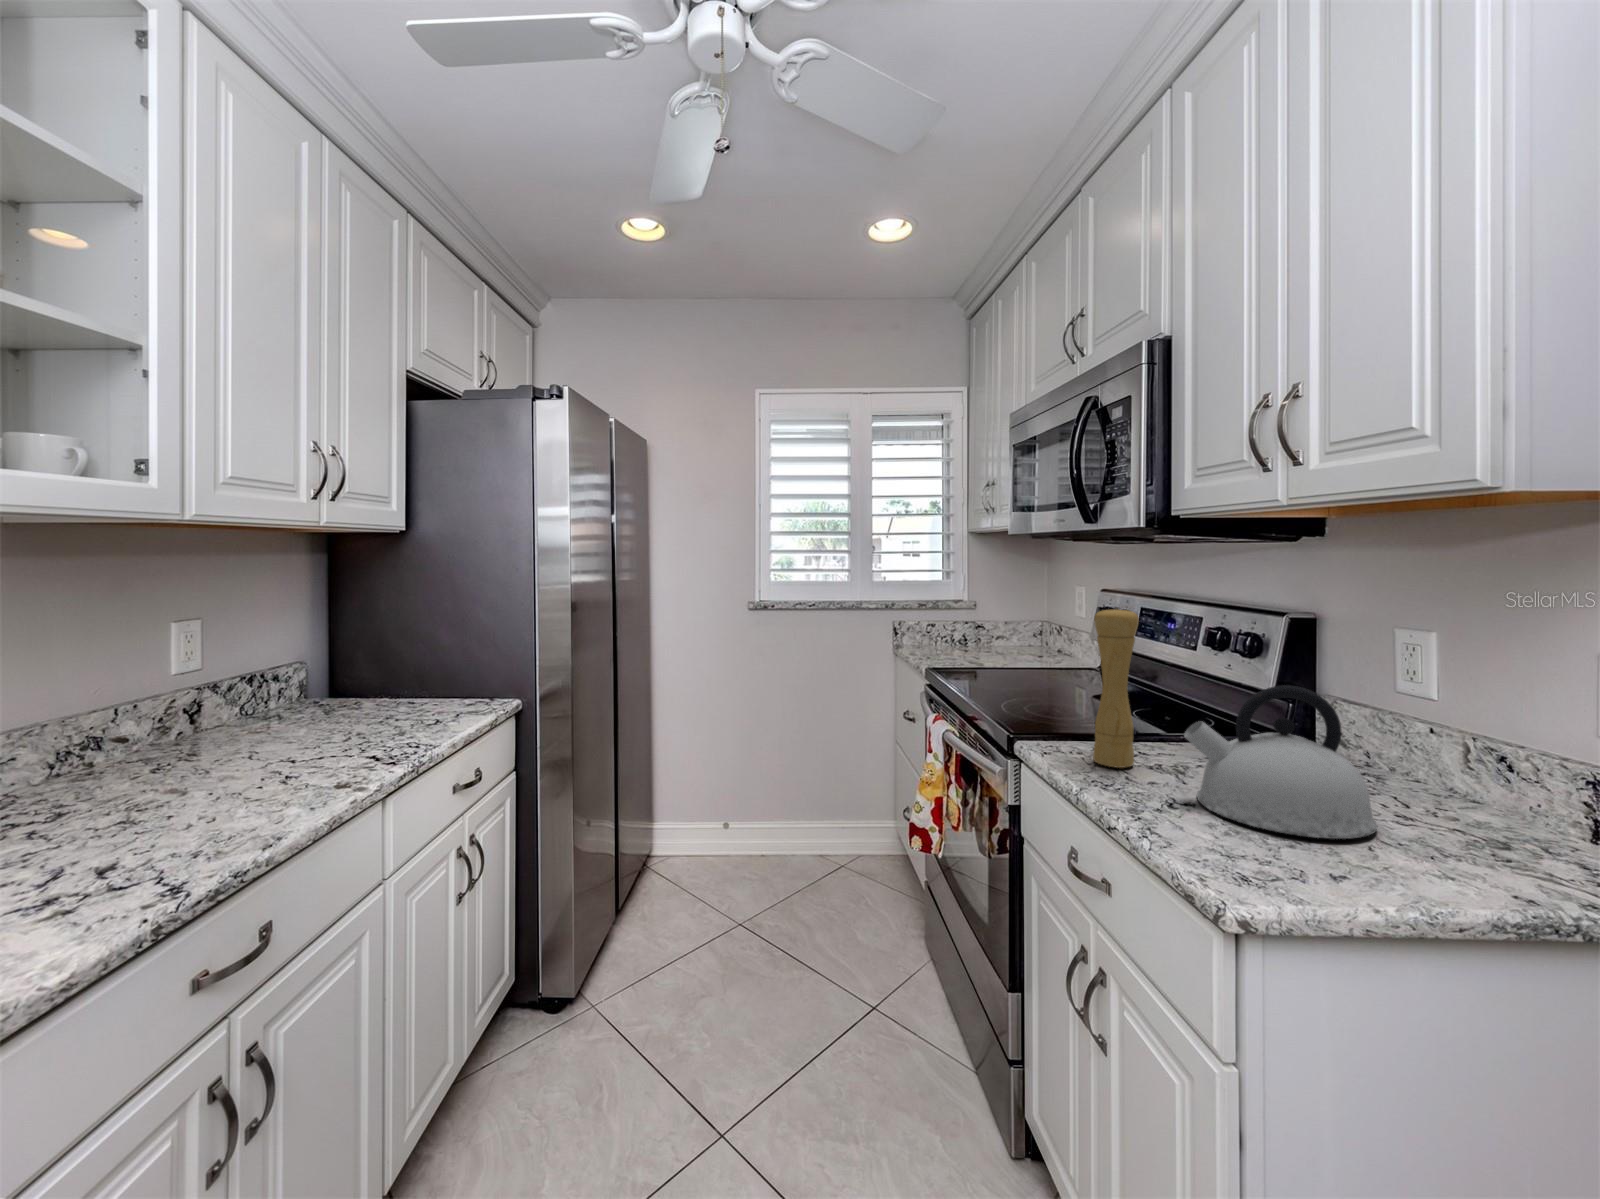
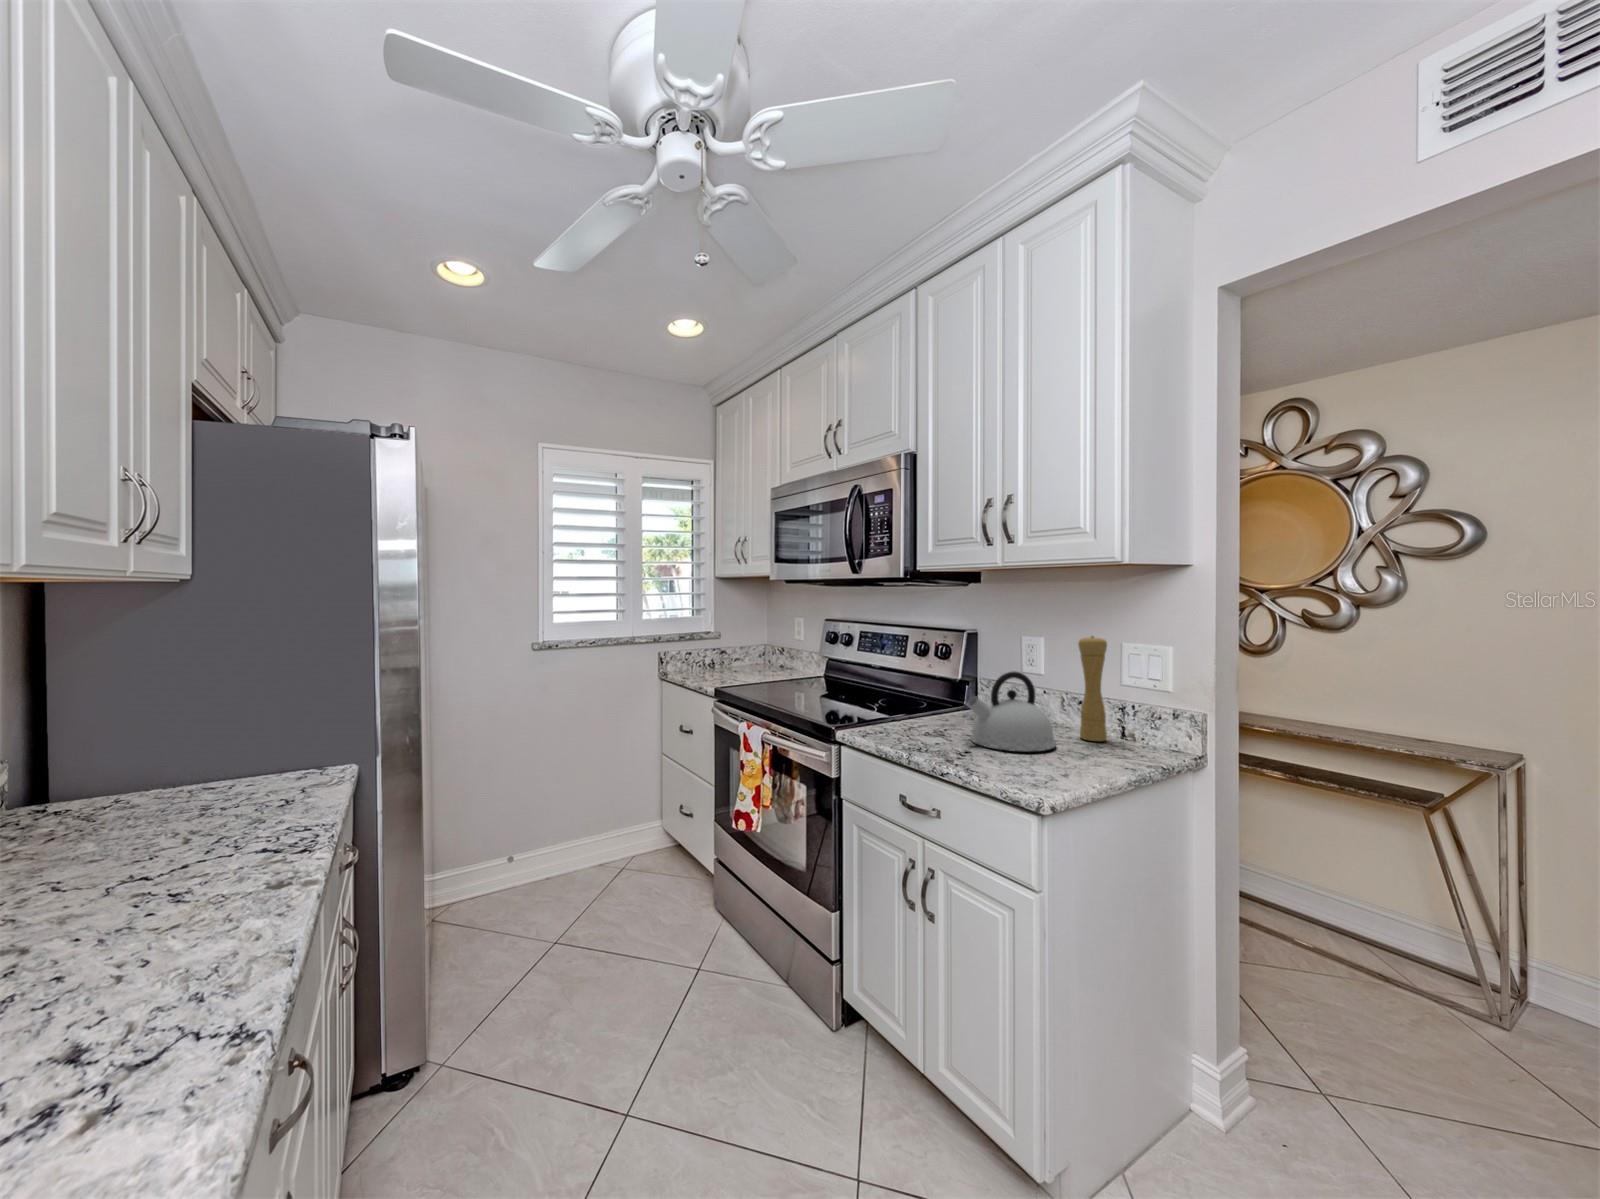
pepper mill: present [1093,607,1139,768] -> present [1078,636,1107,741]

